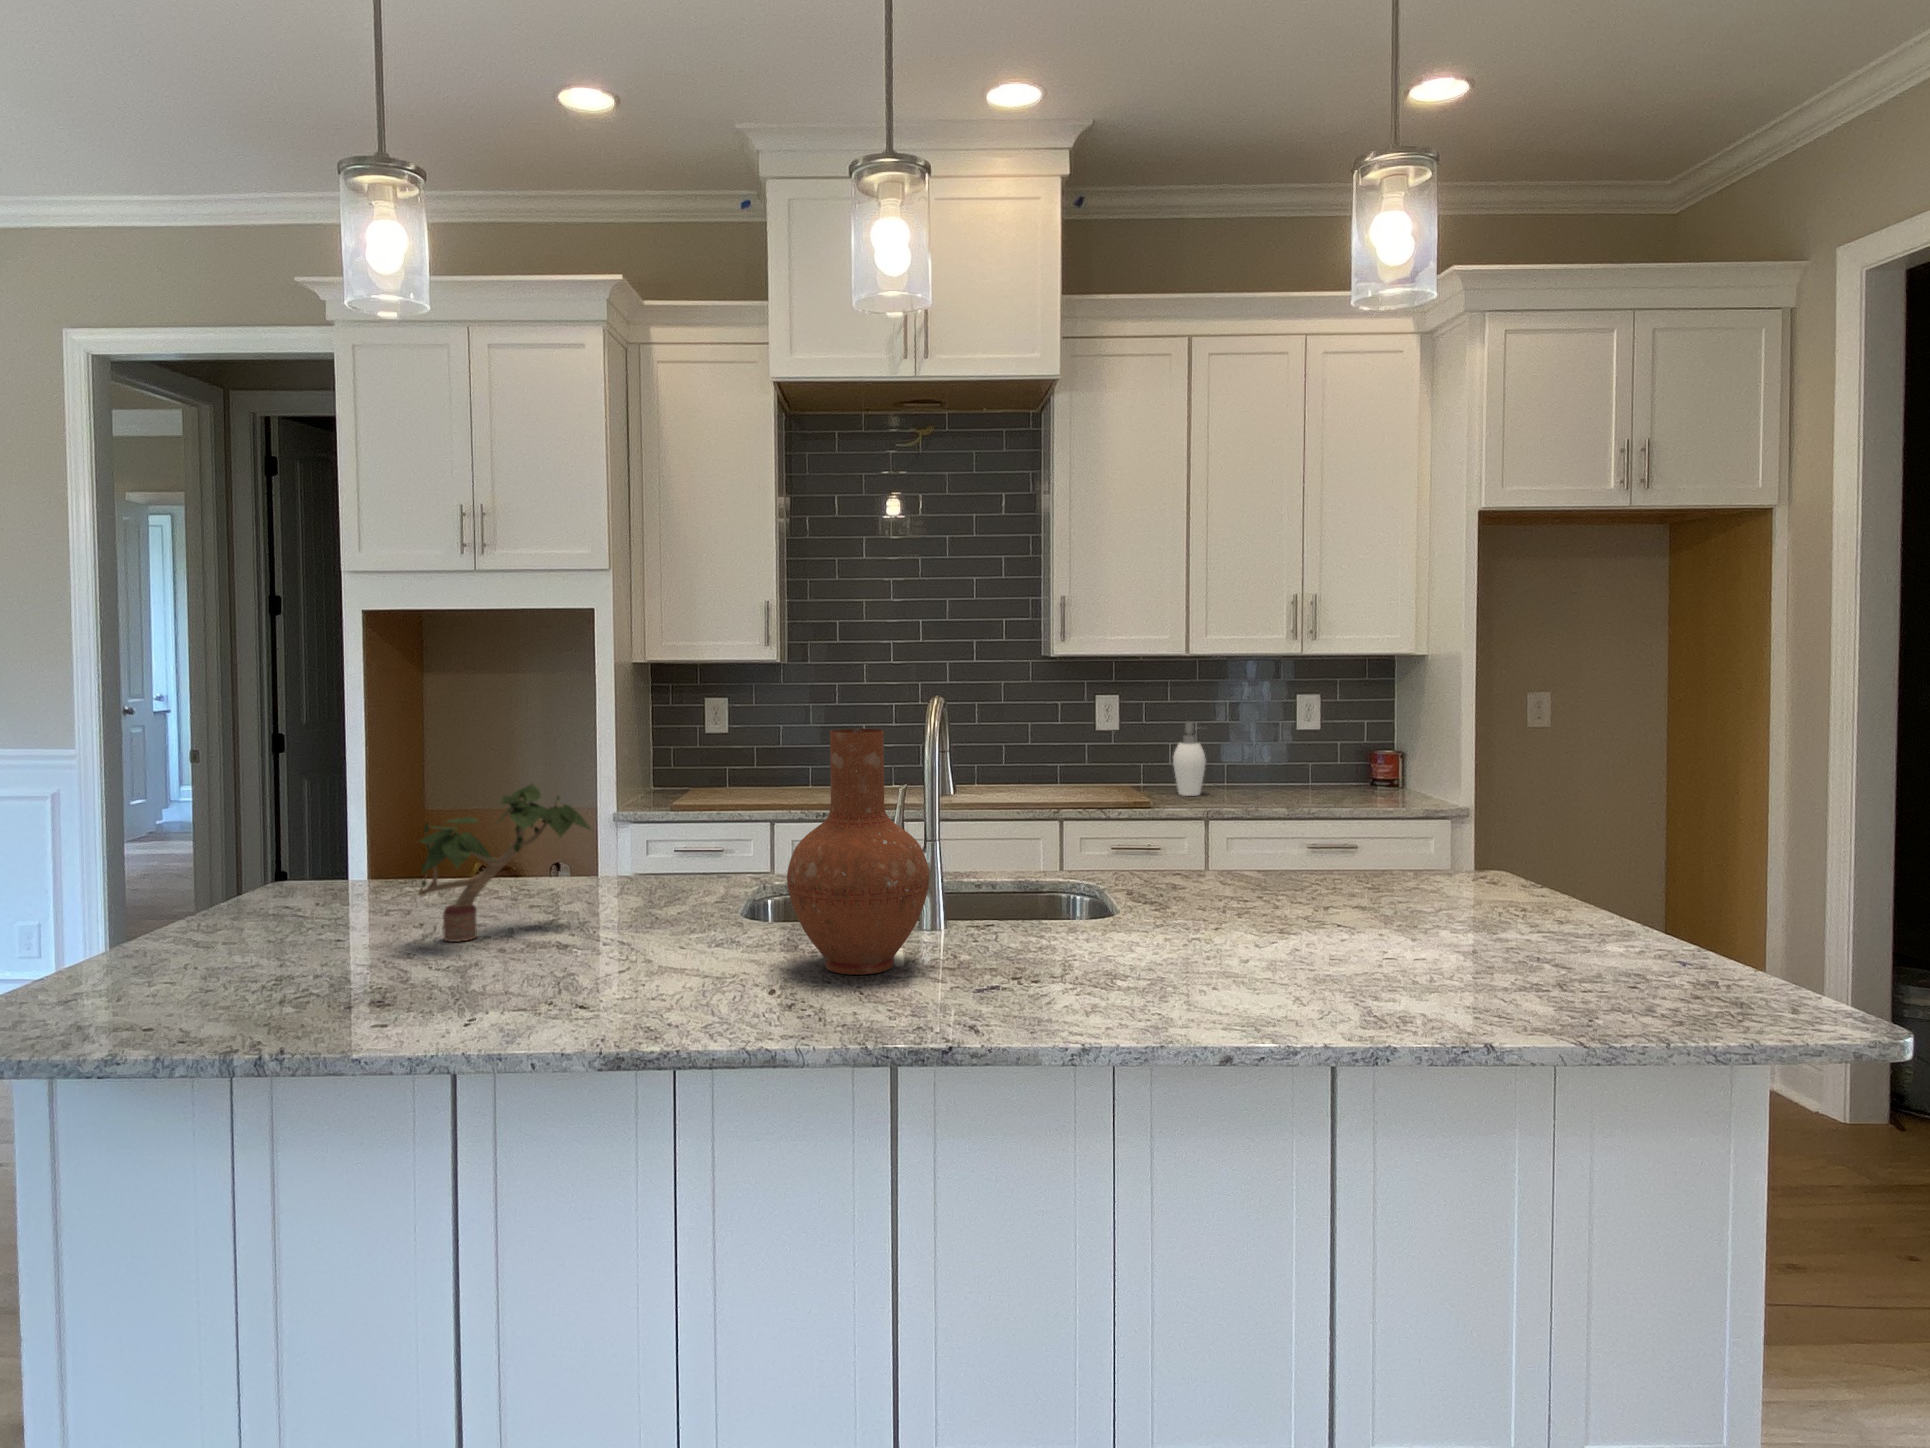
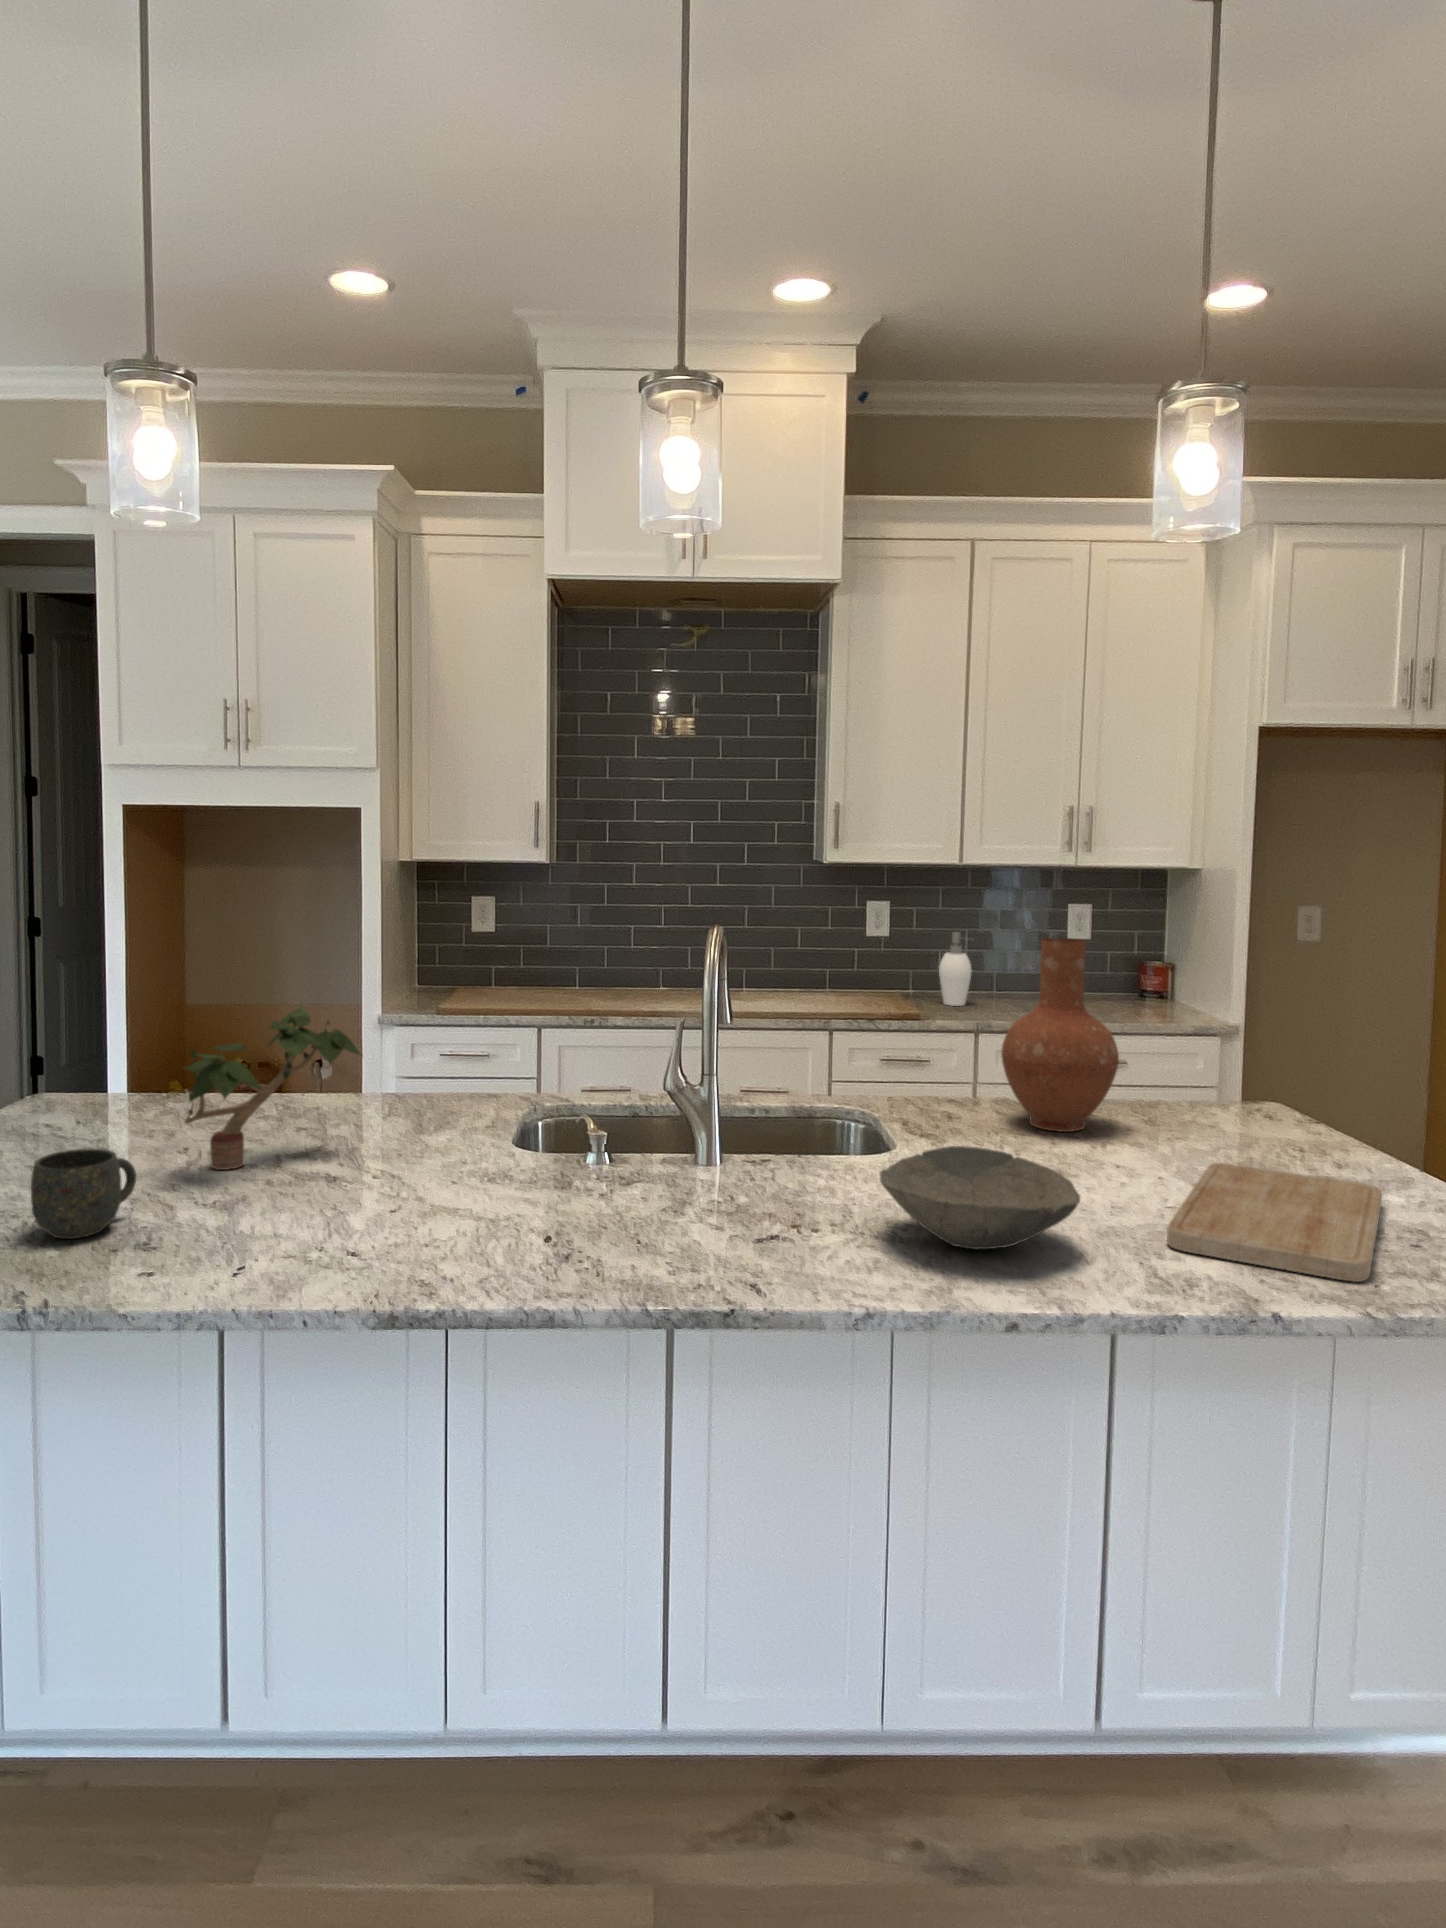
vase: present [787,729,929,975] -> present [1001,938,1119,1132]
bowl: none [1097,899,1294,994] -> present [880,1146,1080,1249]
mug: none [269,913,371,999] -> present [31,1149,136,1239]
cutting board: none [1383,919,1600,1015] -> present [1167,1163,1382,1282]

